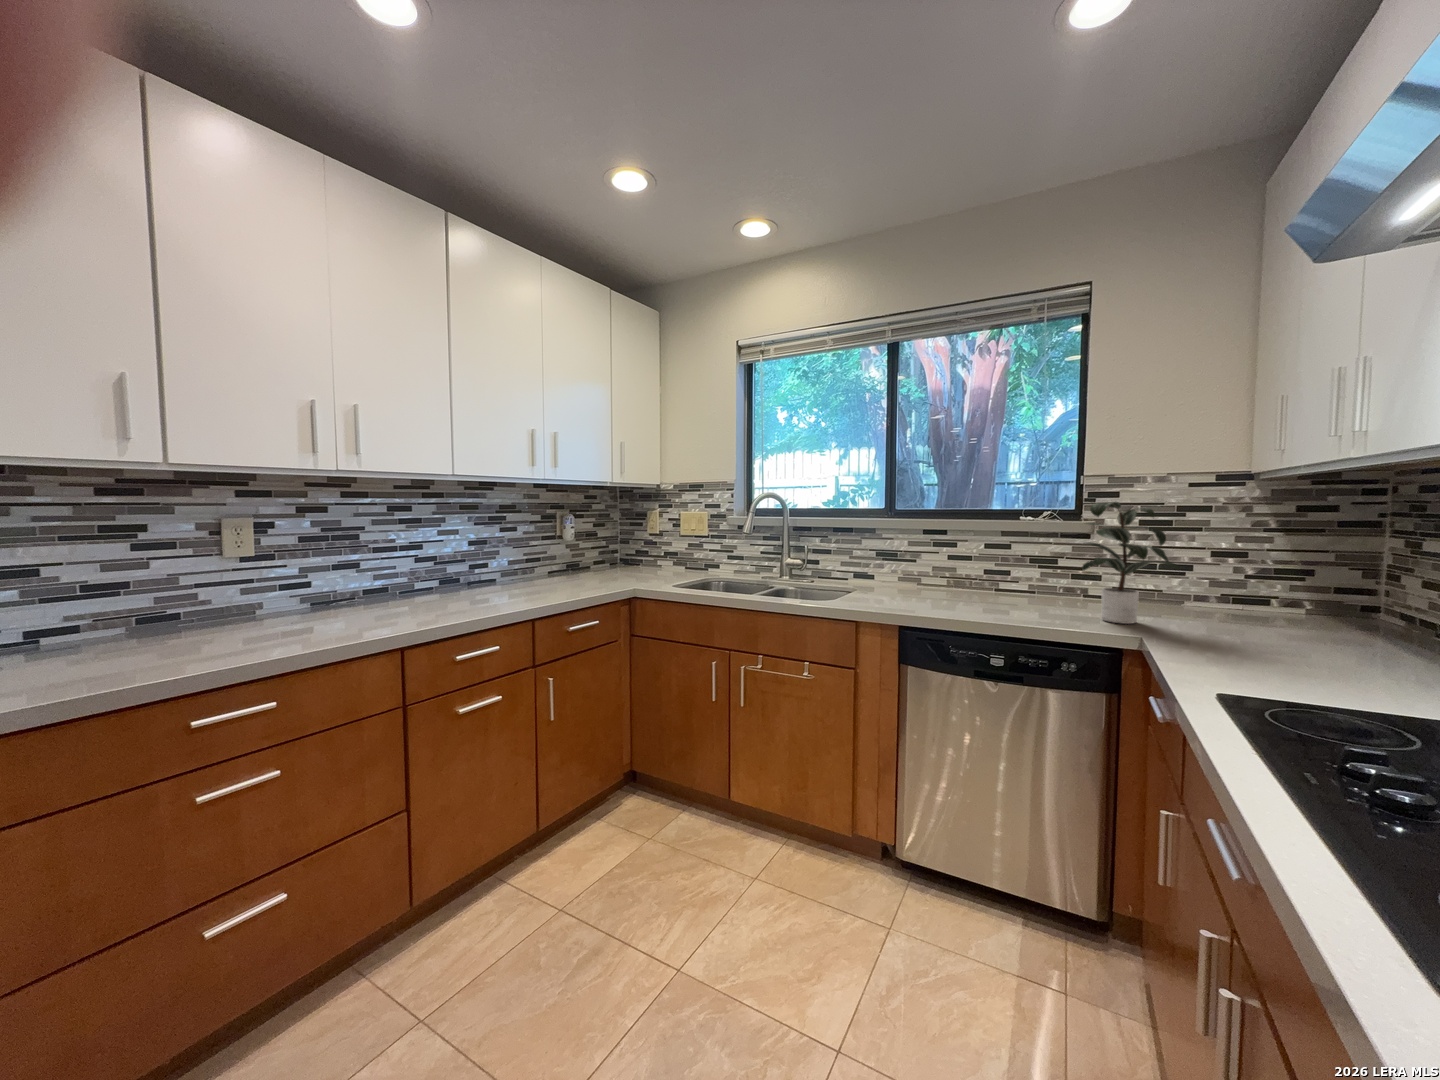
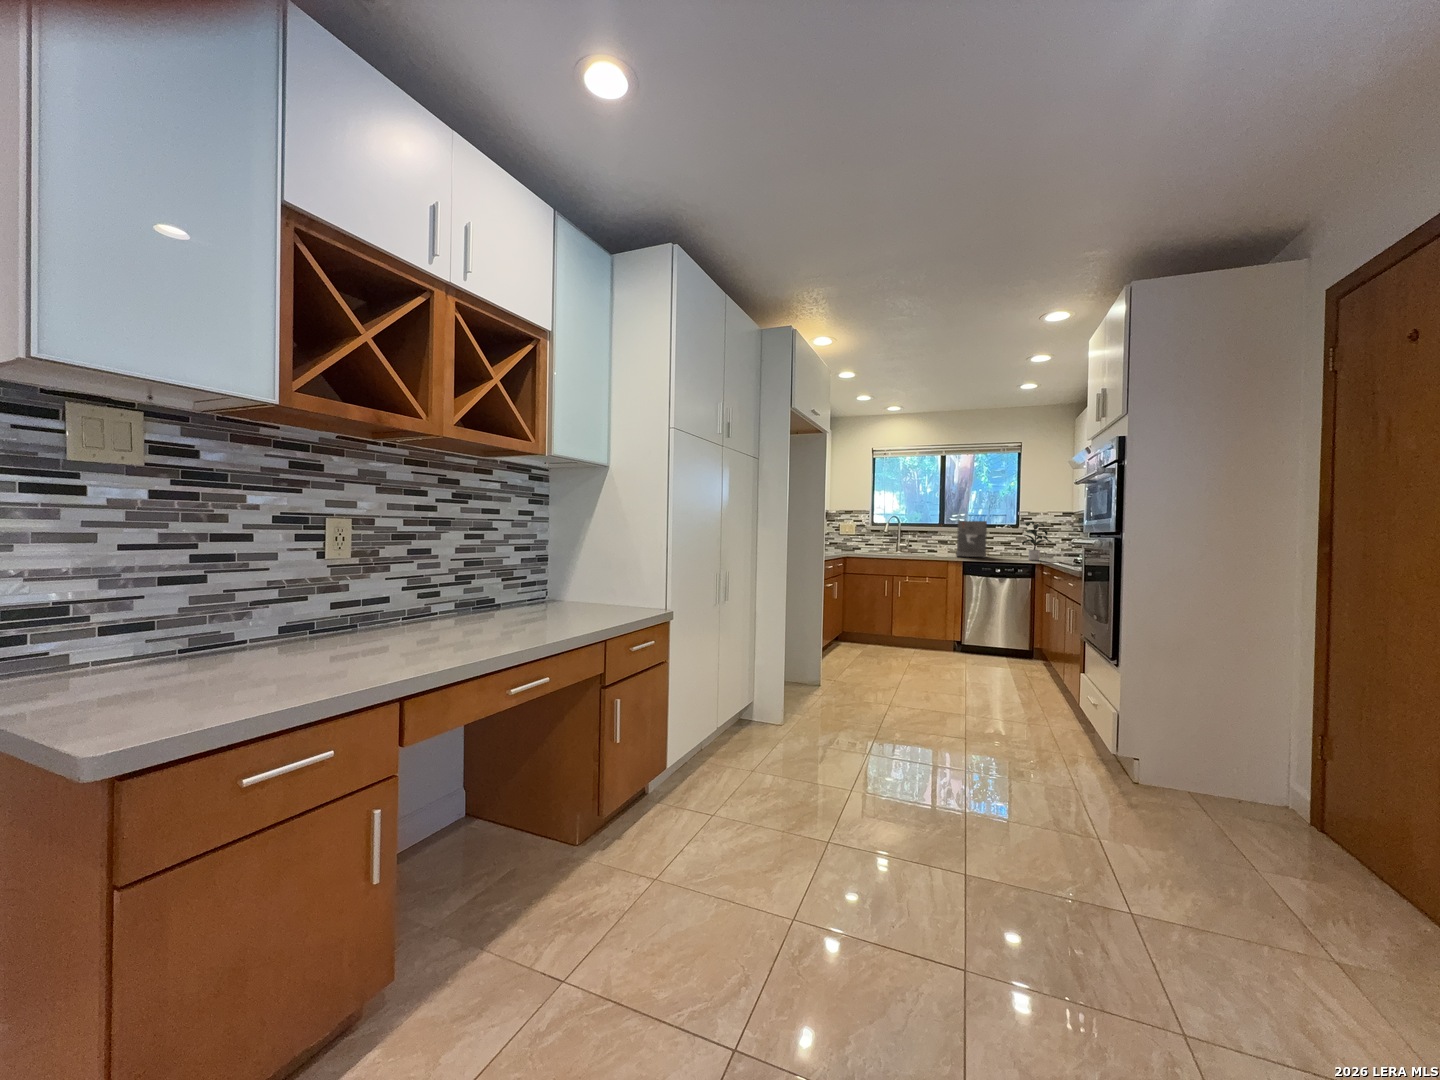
coffee maker: none [898,502,989,605] -> present [956,521,987,558]

